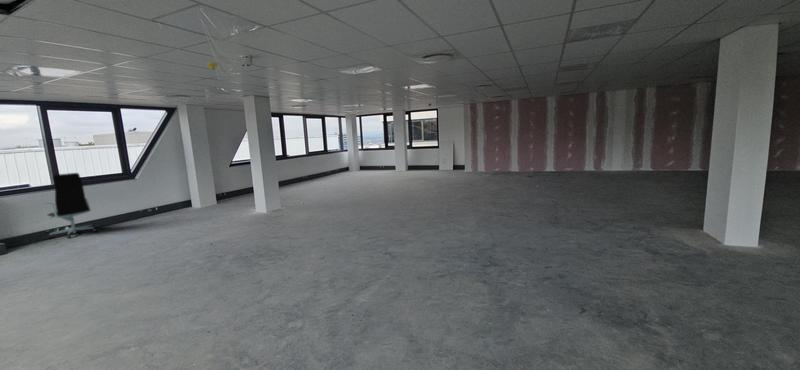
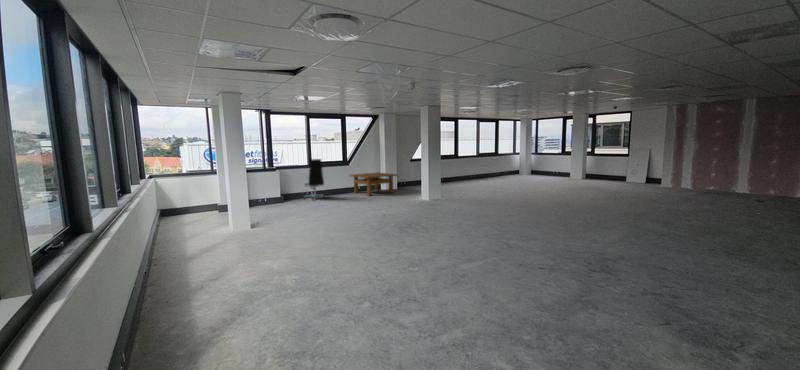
table: none [137,183,215,217] -> present [350,173,397,196]

